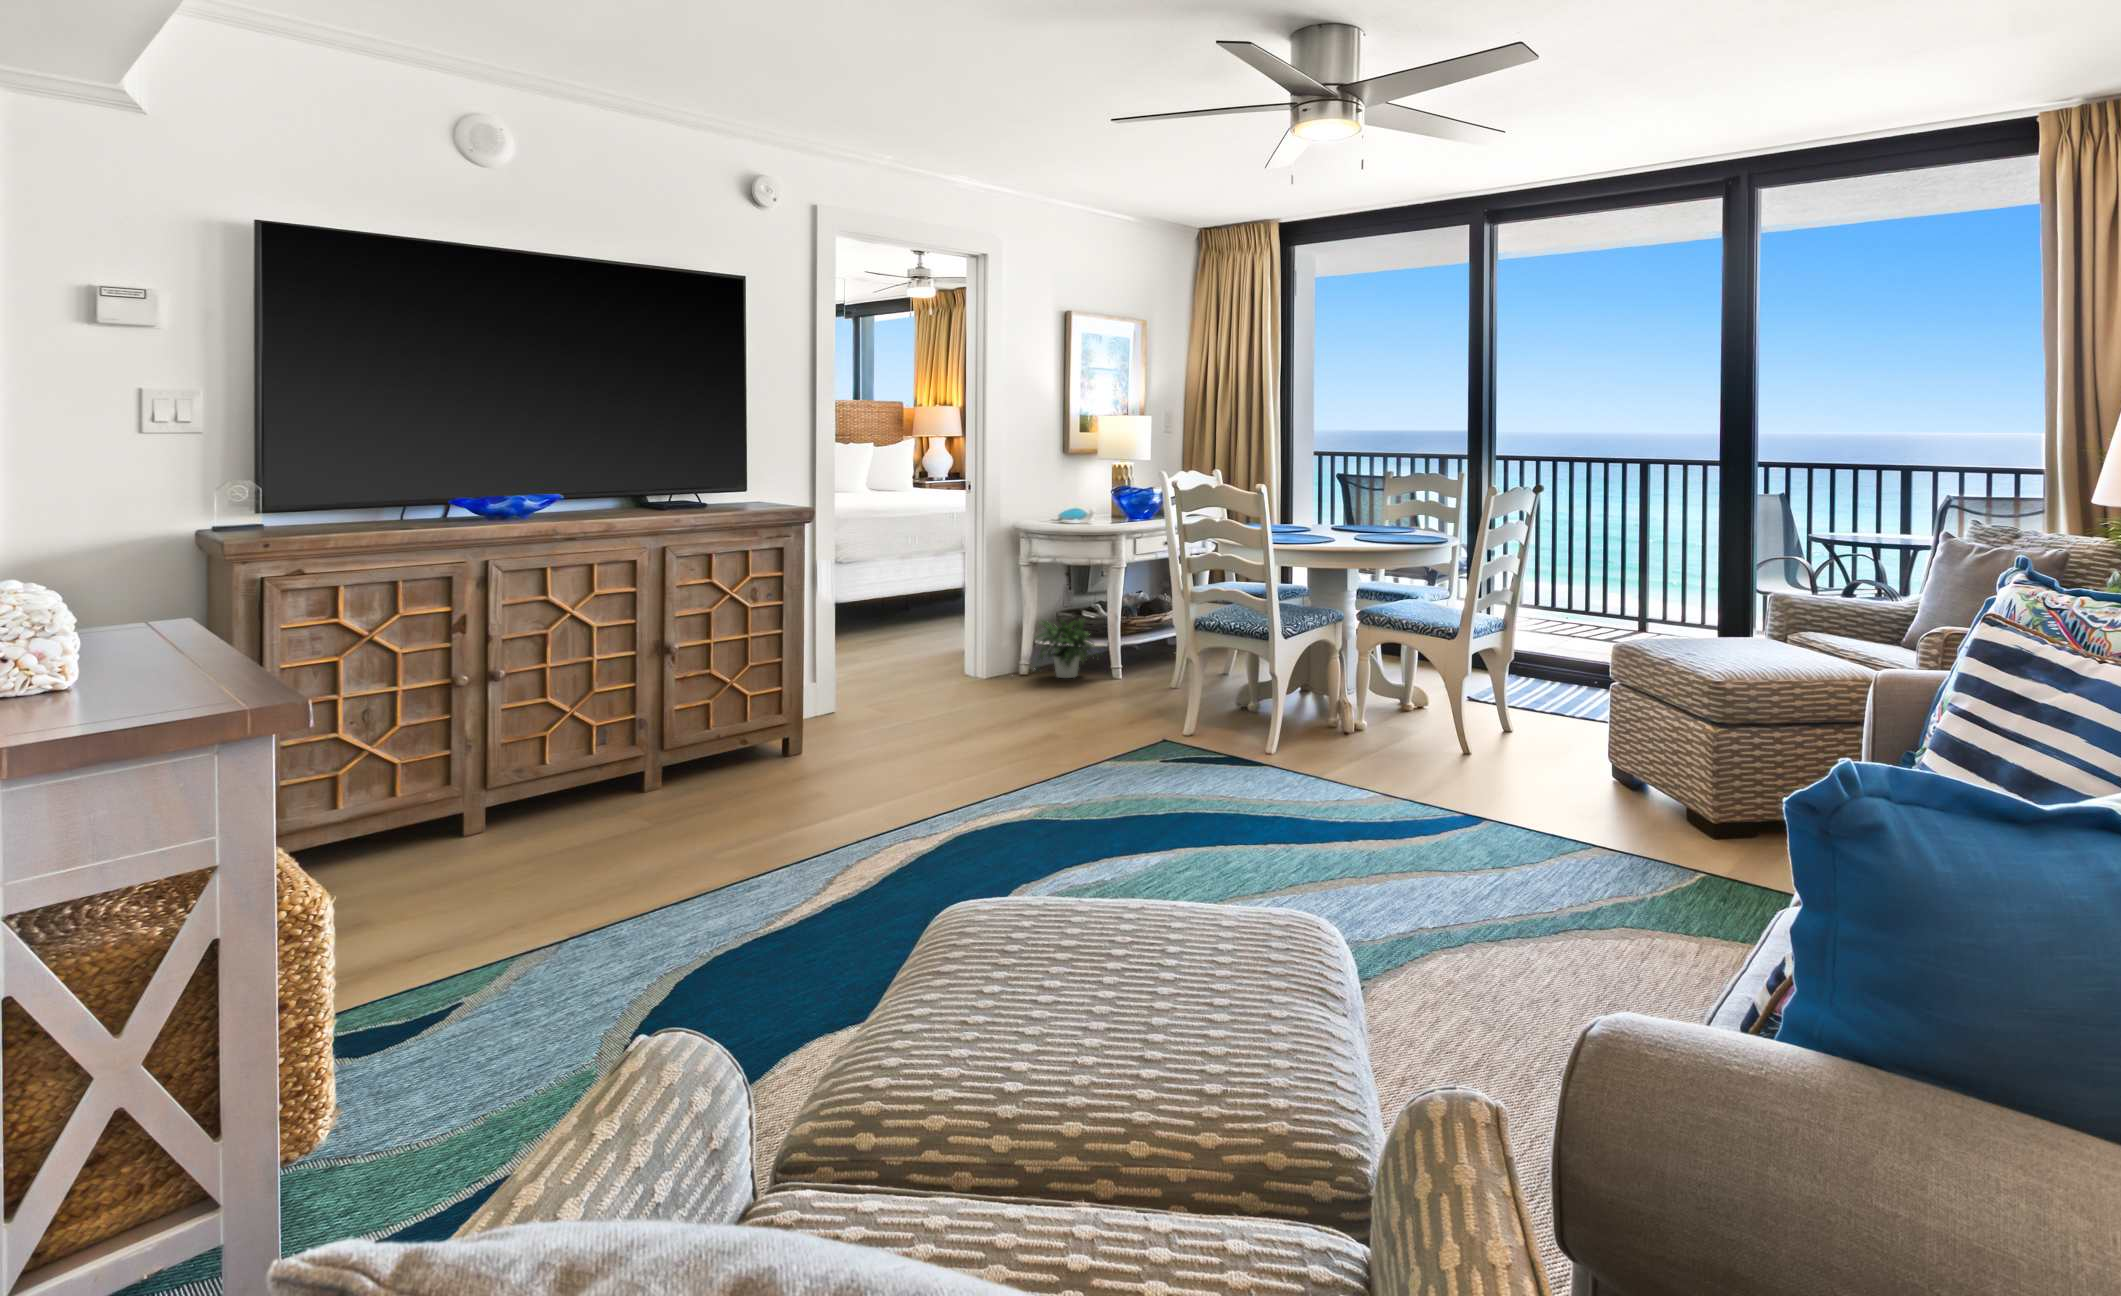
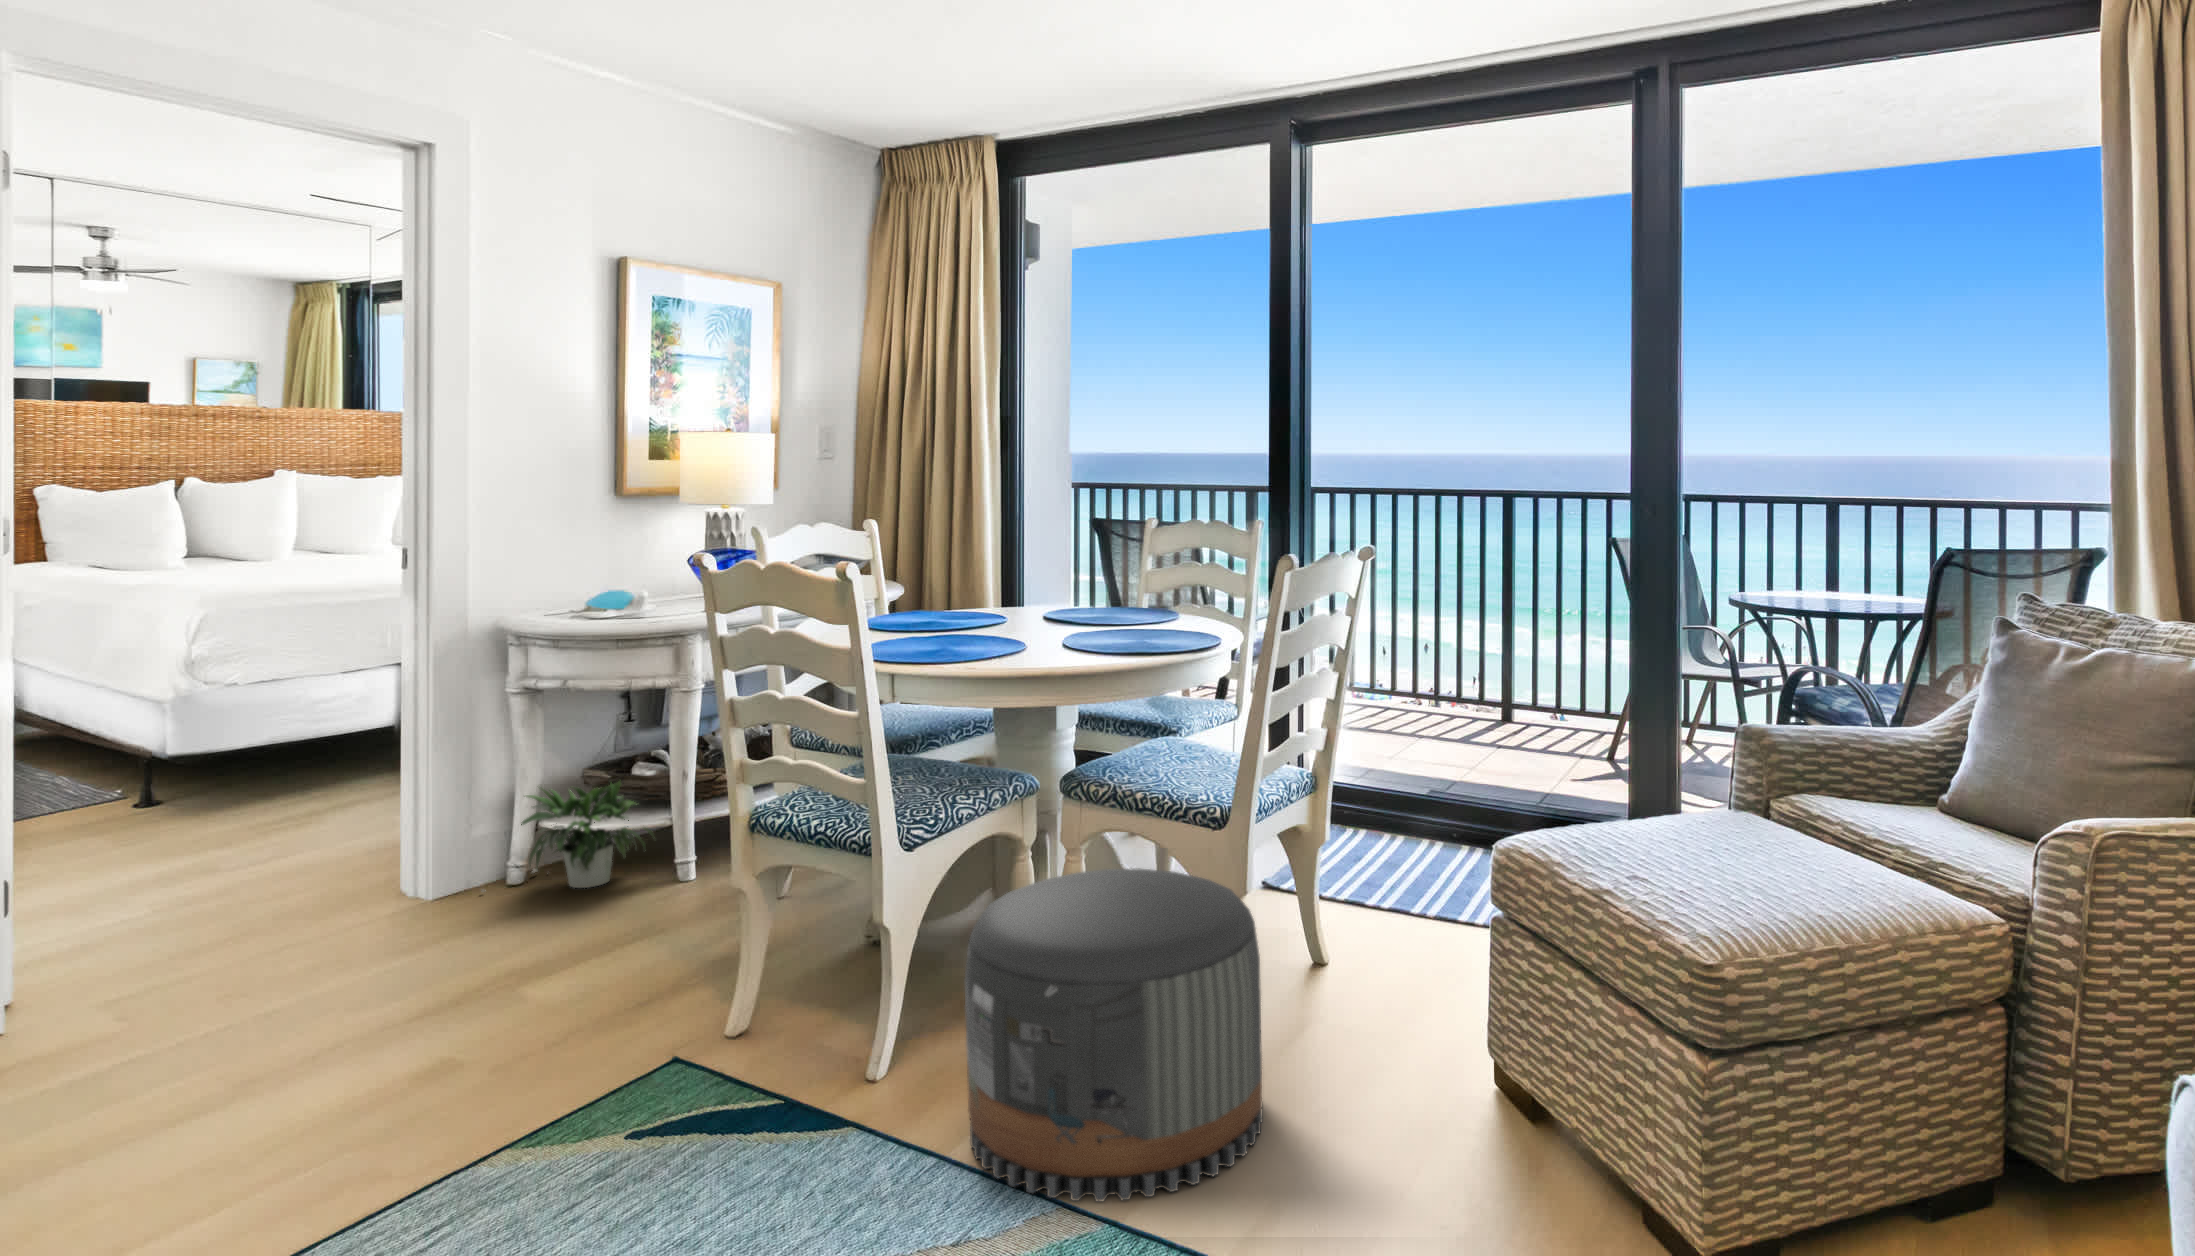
pouf: none [1328,650,1482,796] -> present [965,868,1263,1201]

